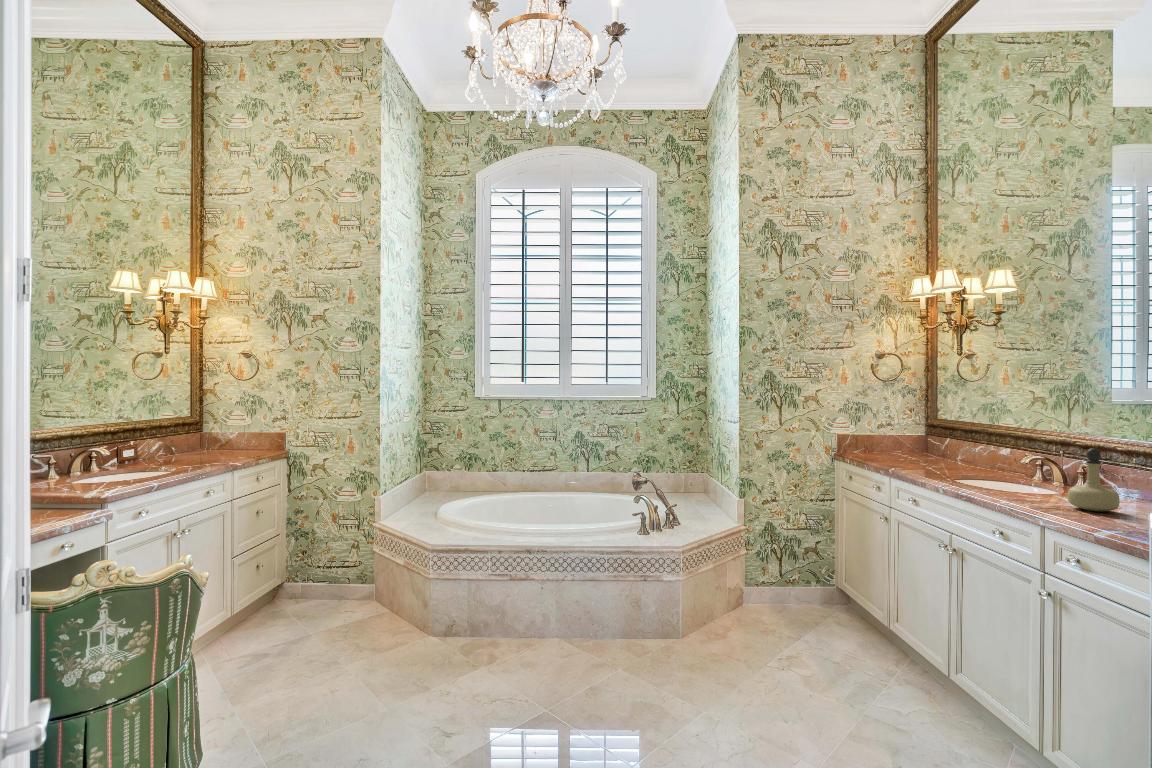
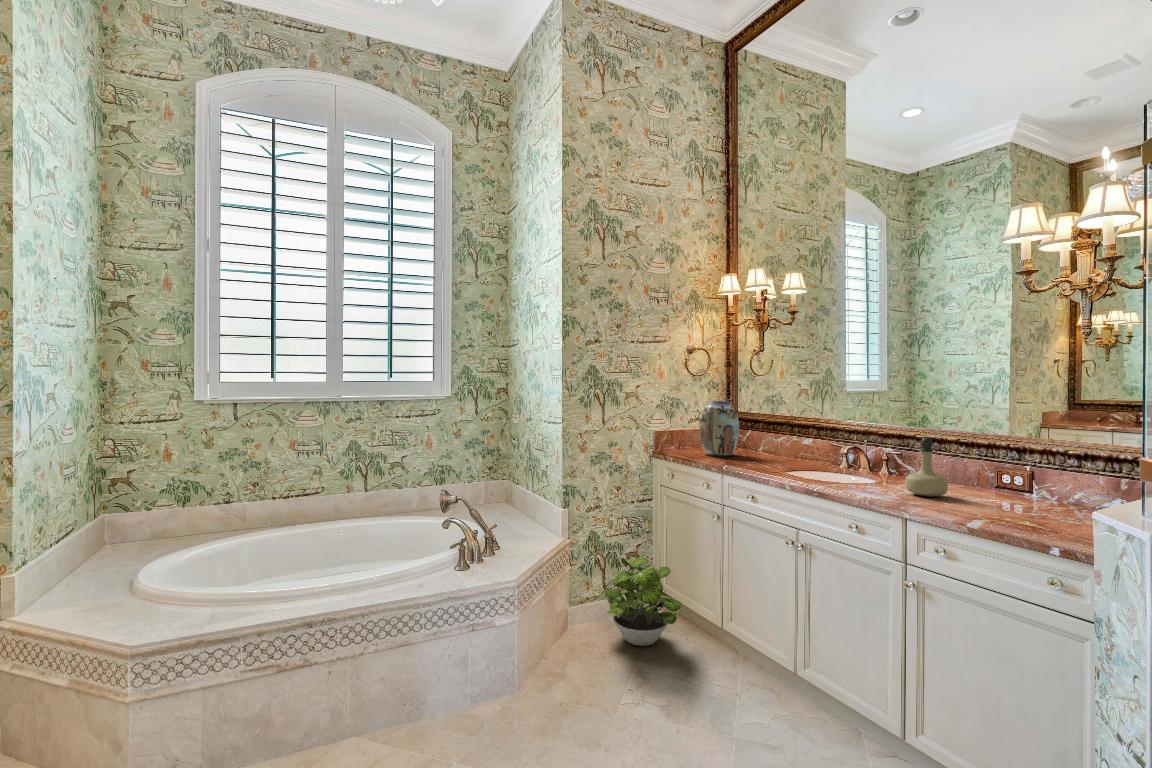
vase: none [885,406,930,462] -> present [699,401,739,456]
potted plant: none [775,549,849,631] -> present [605,557,681,646]

